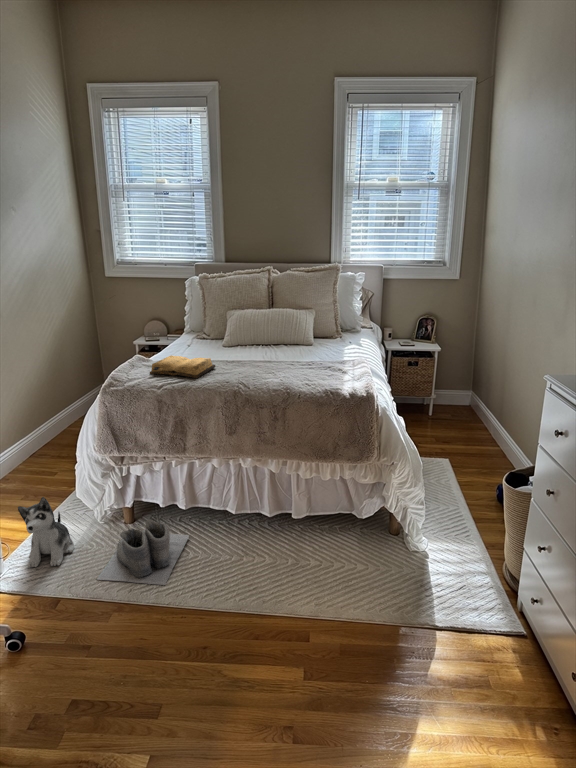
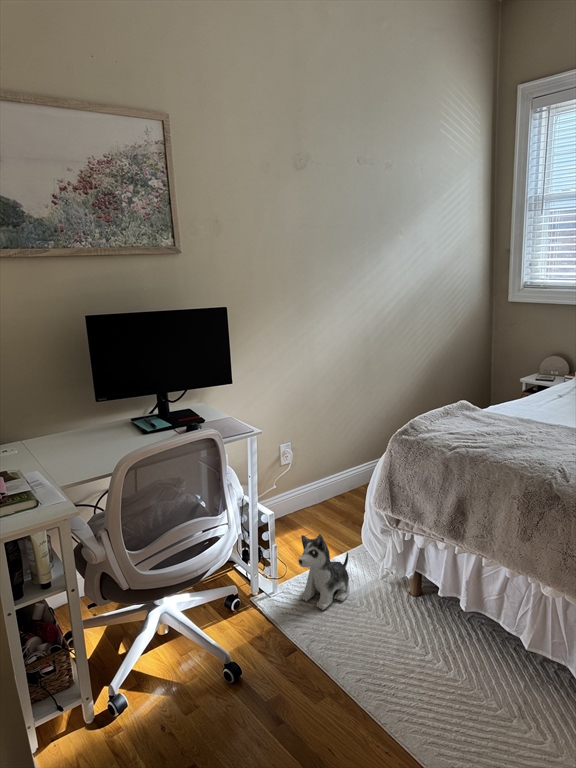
diary: present [150,355,215,378] -> none [457,407,549,446]
boots: present [97,519,189,585] -> none [341,605,467,697]

